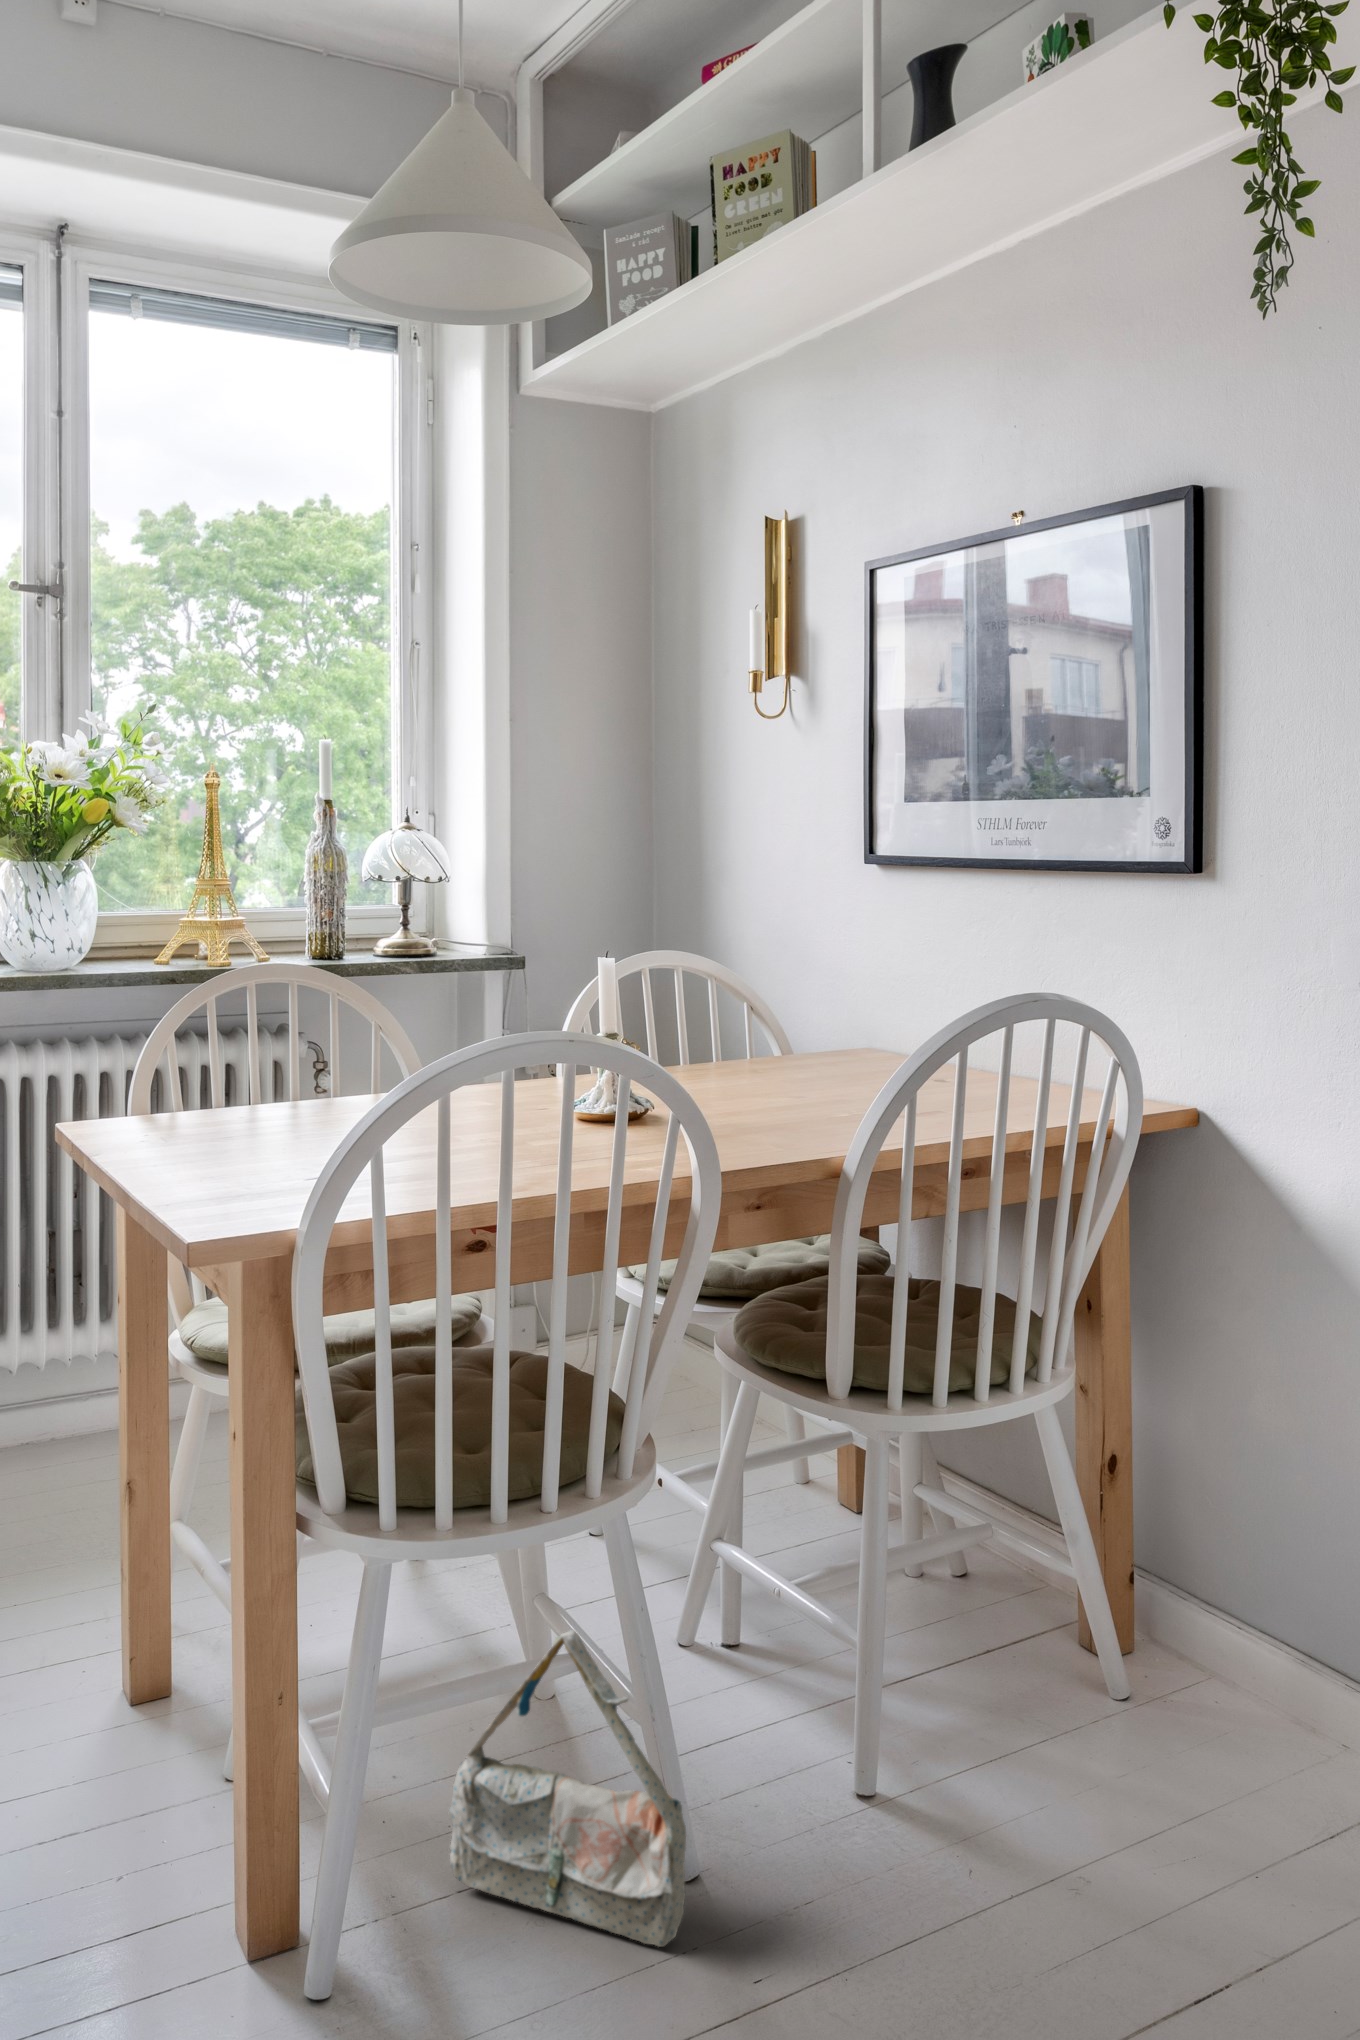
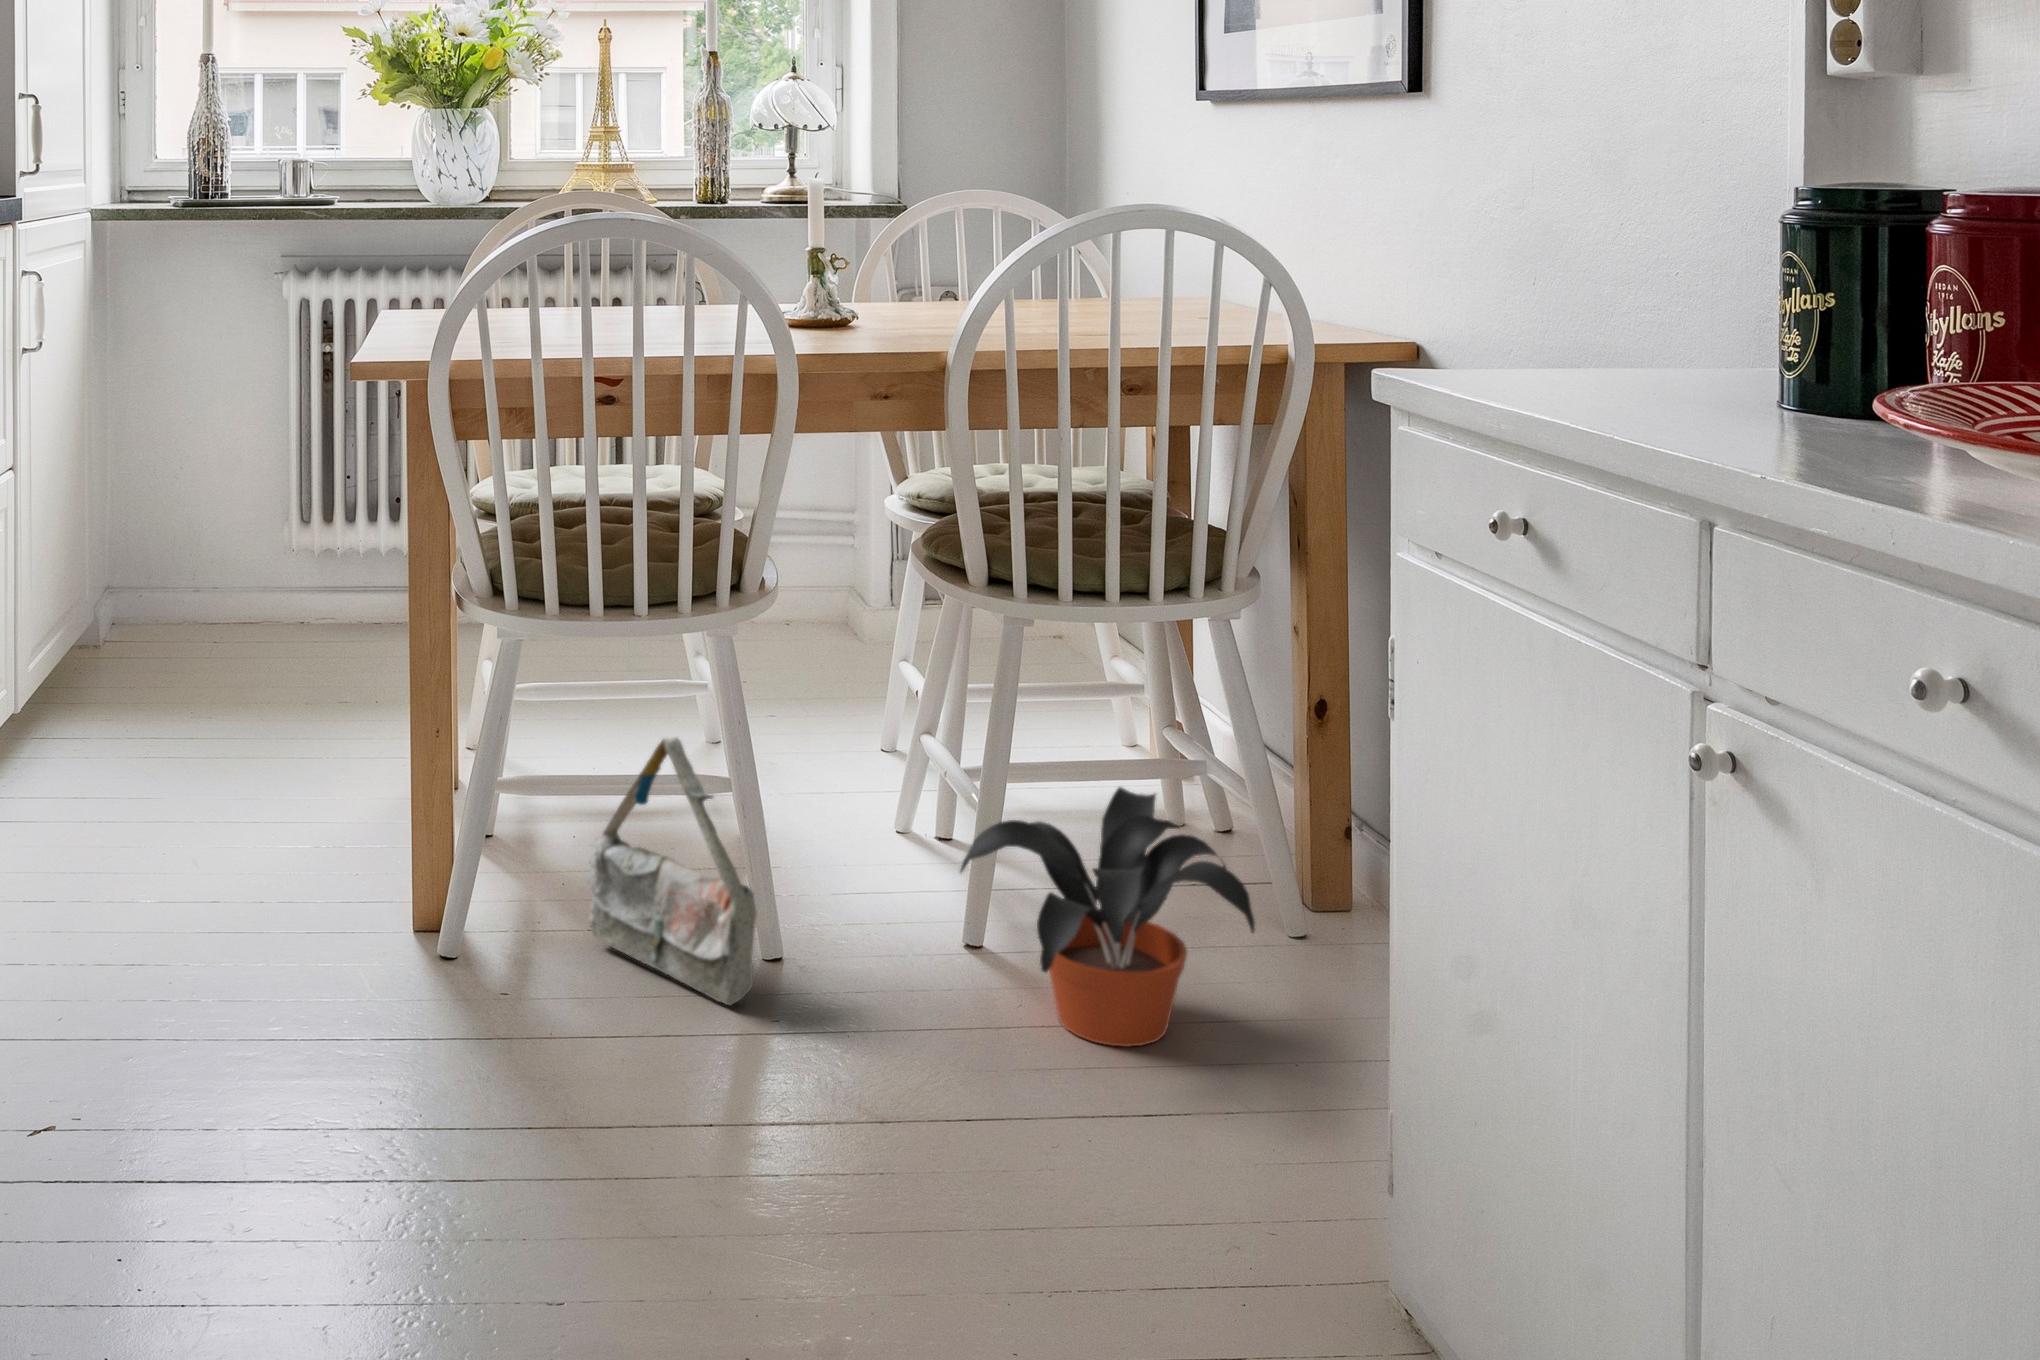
potted plant: none [898,1594,1203,1893] -> present [960,787,1255,1047]

